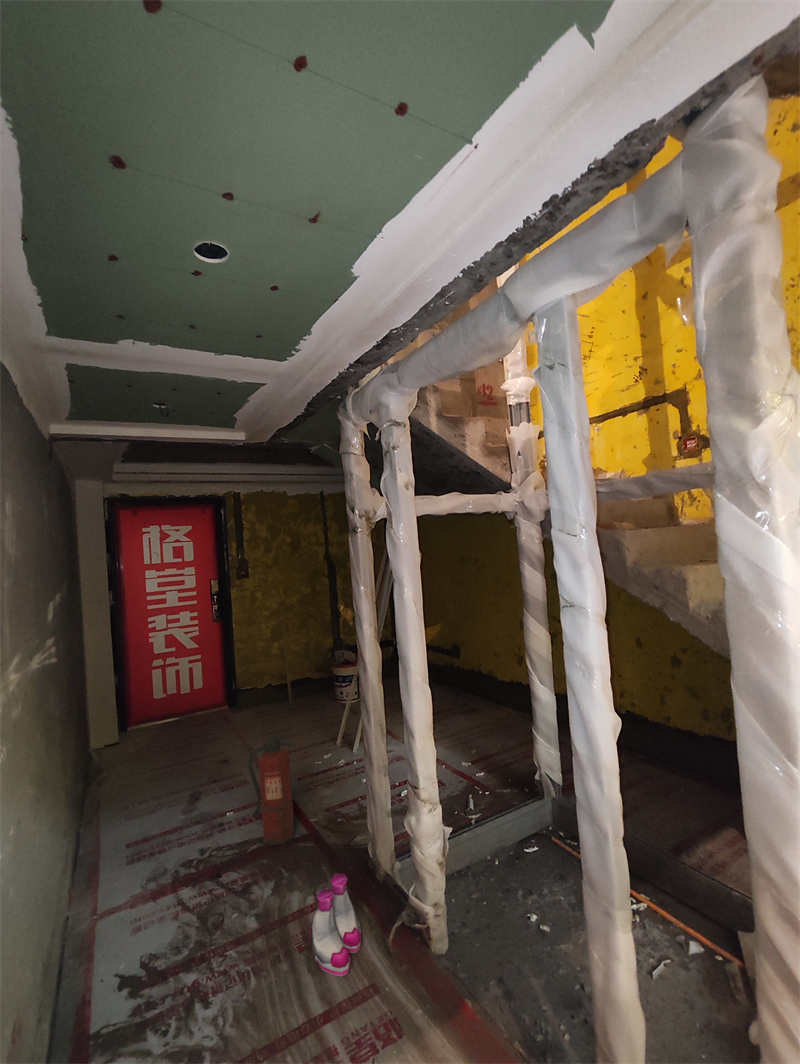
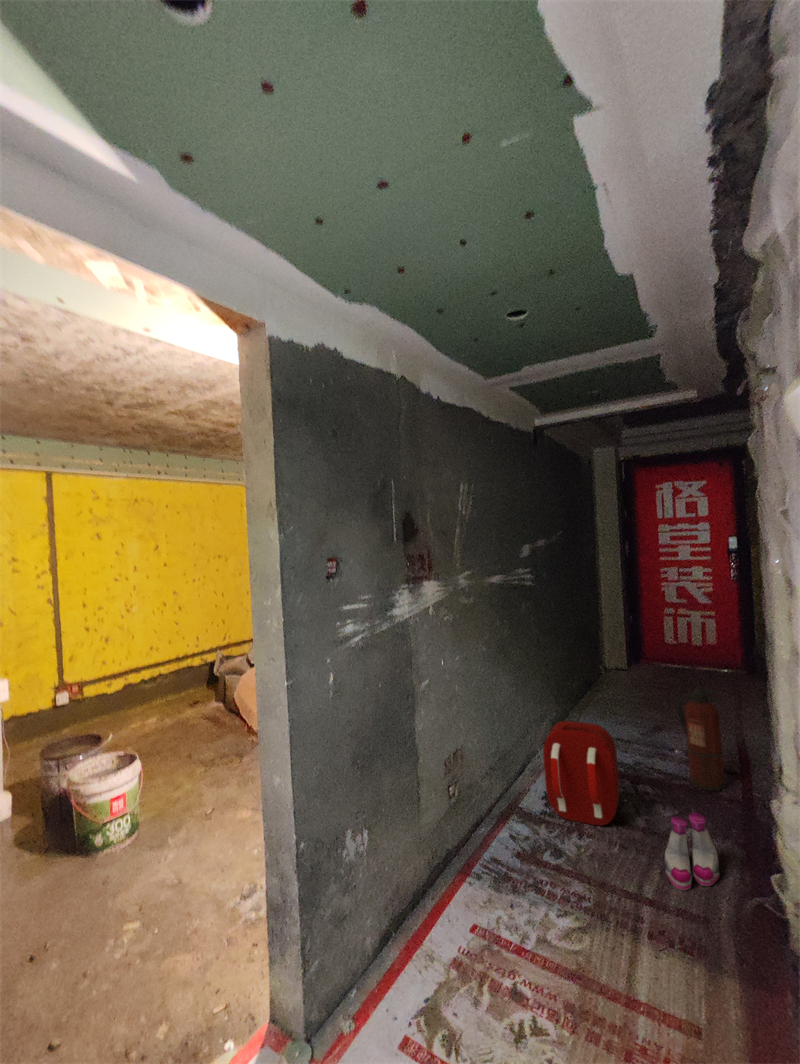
backpack: none [133,828,241,995] -> present [543,721,619,826]

